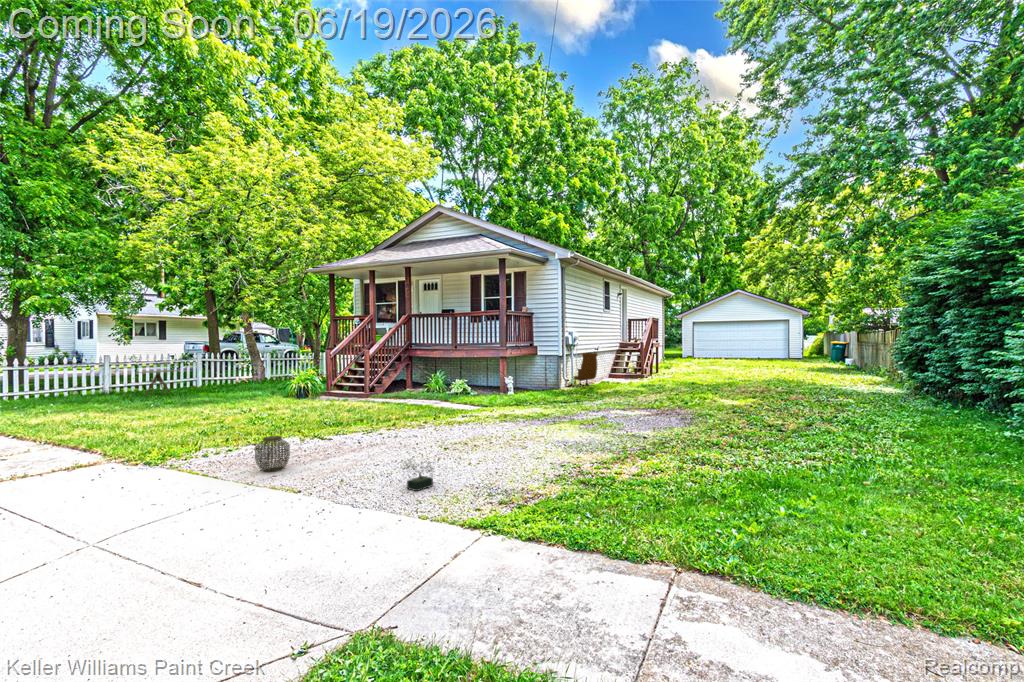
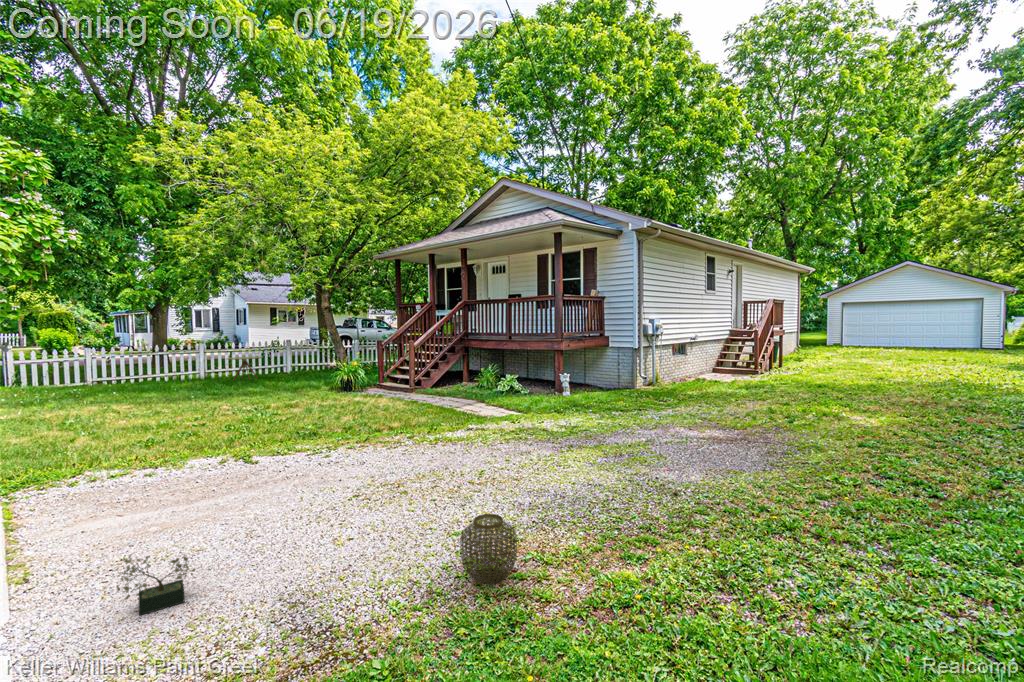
lounge chair: present [574,353,597,387] -> none [652,346,680,390]
woven basket: present [255,436,290,472] -> present [460,514,517,584]

